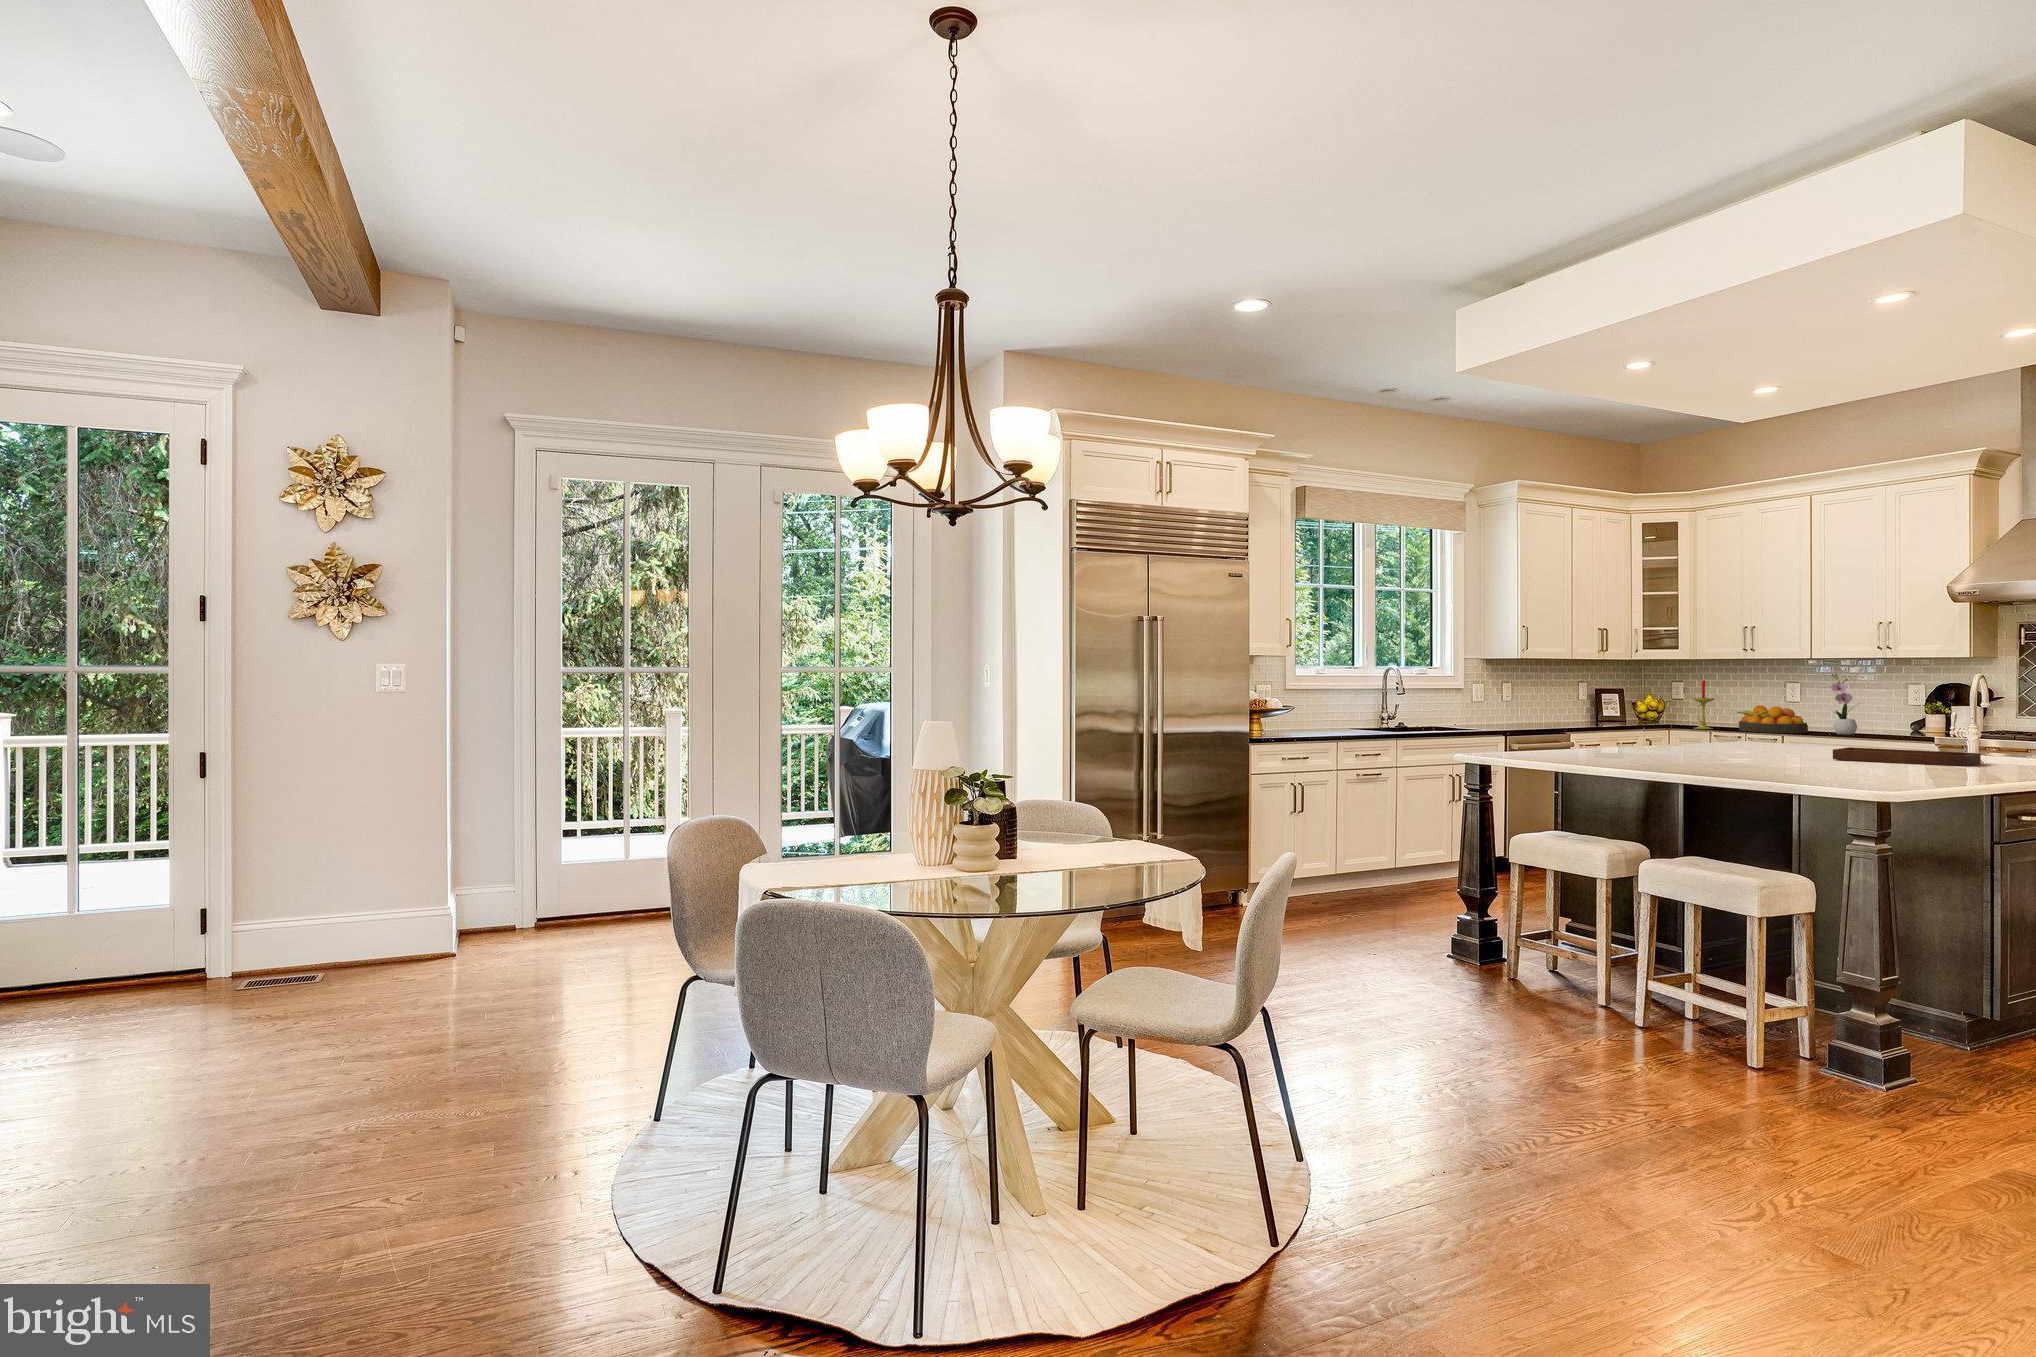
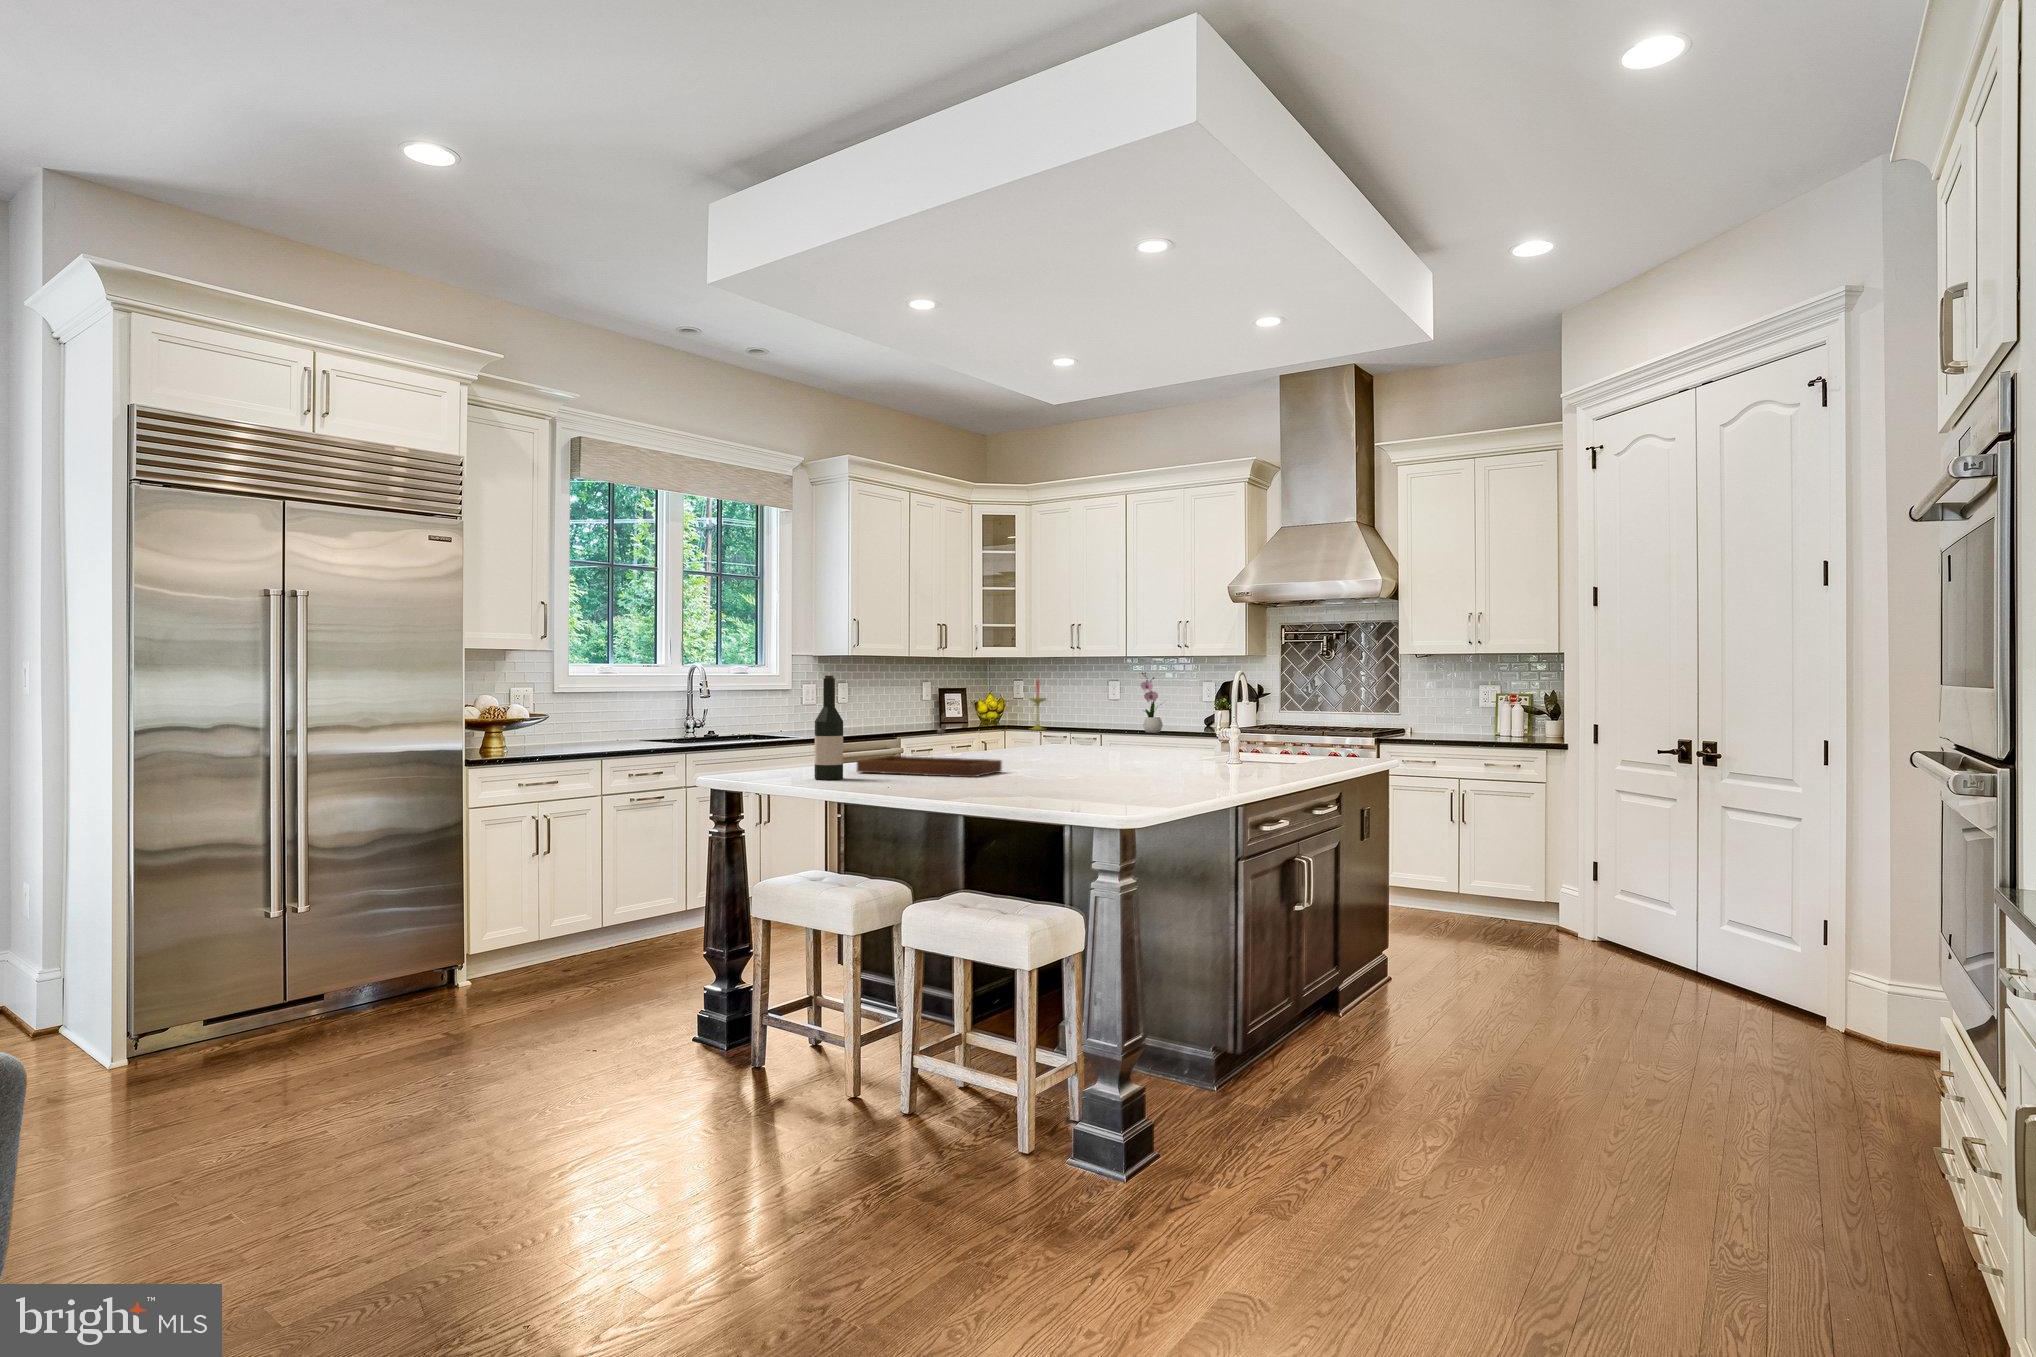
wine bottle: none [1573,681,1598,761] -> present [814,676,843,780]
fruit bowl: present [1738,705,1808,733] -> none [1065,705,1124,732]
tray: present [1833,725,1981,766] -> present [857,728,1002,777]

